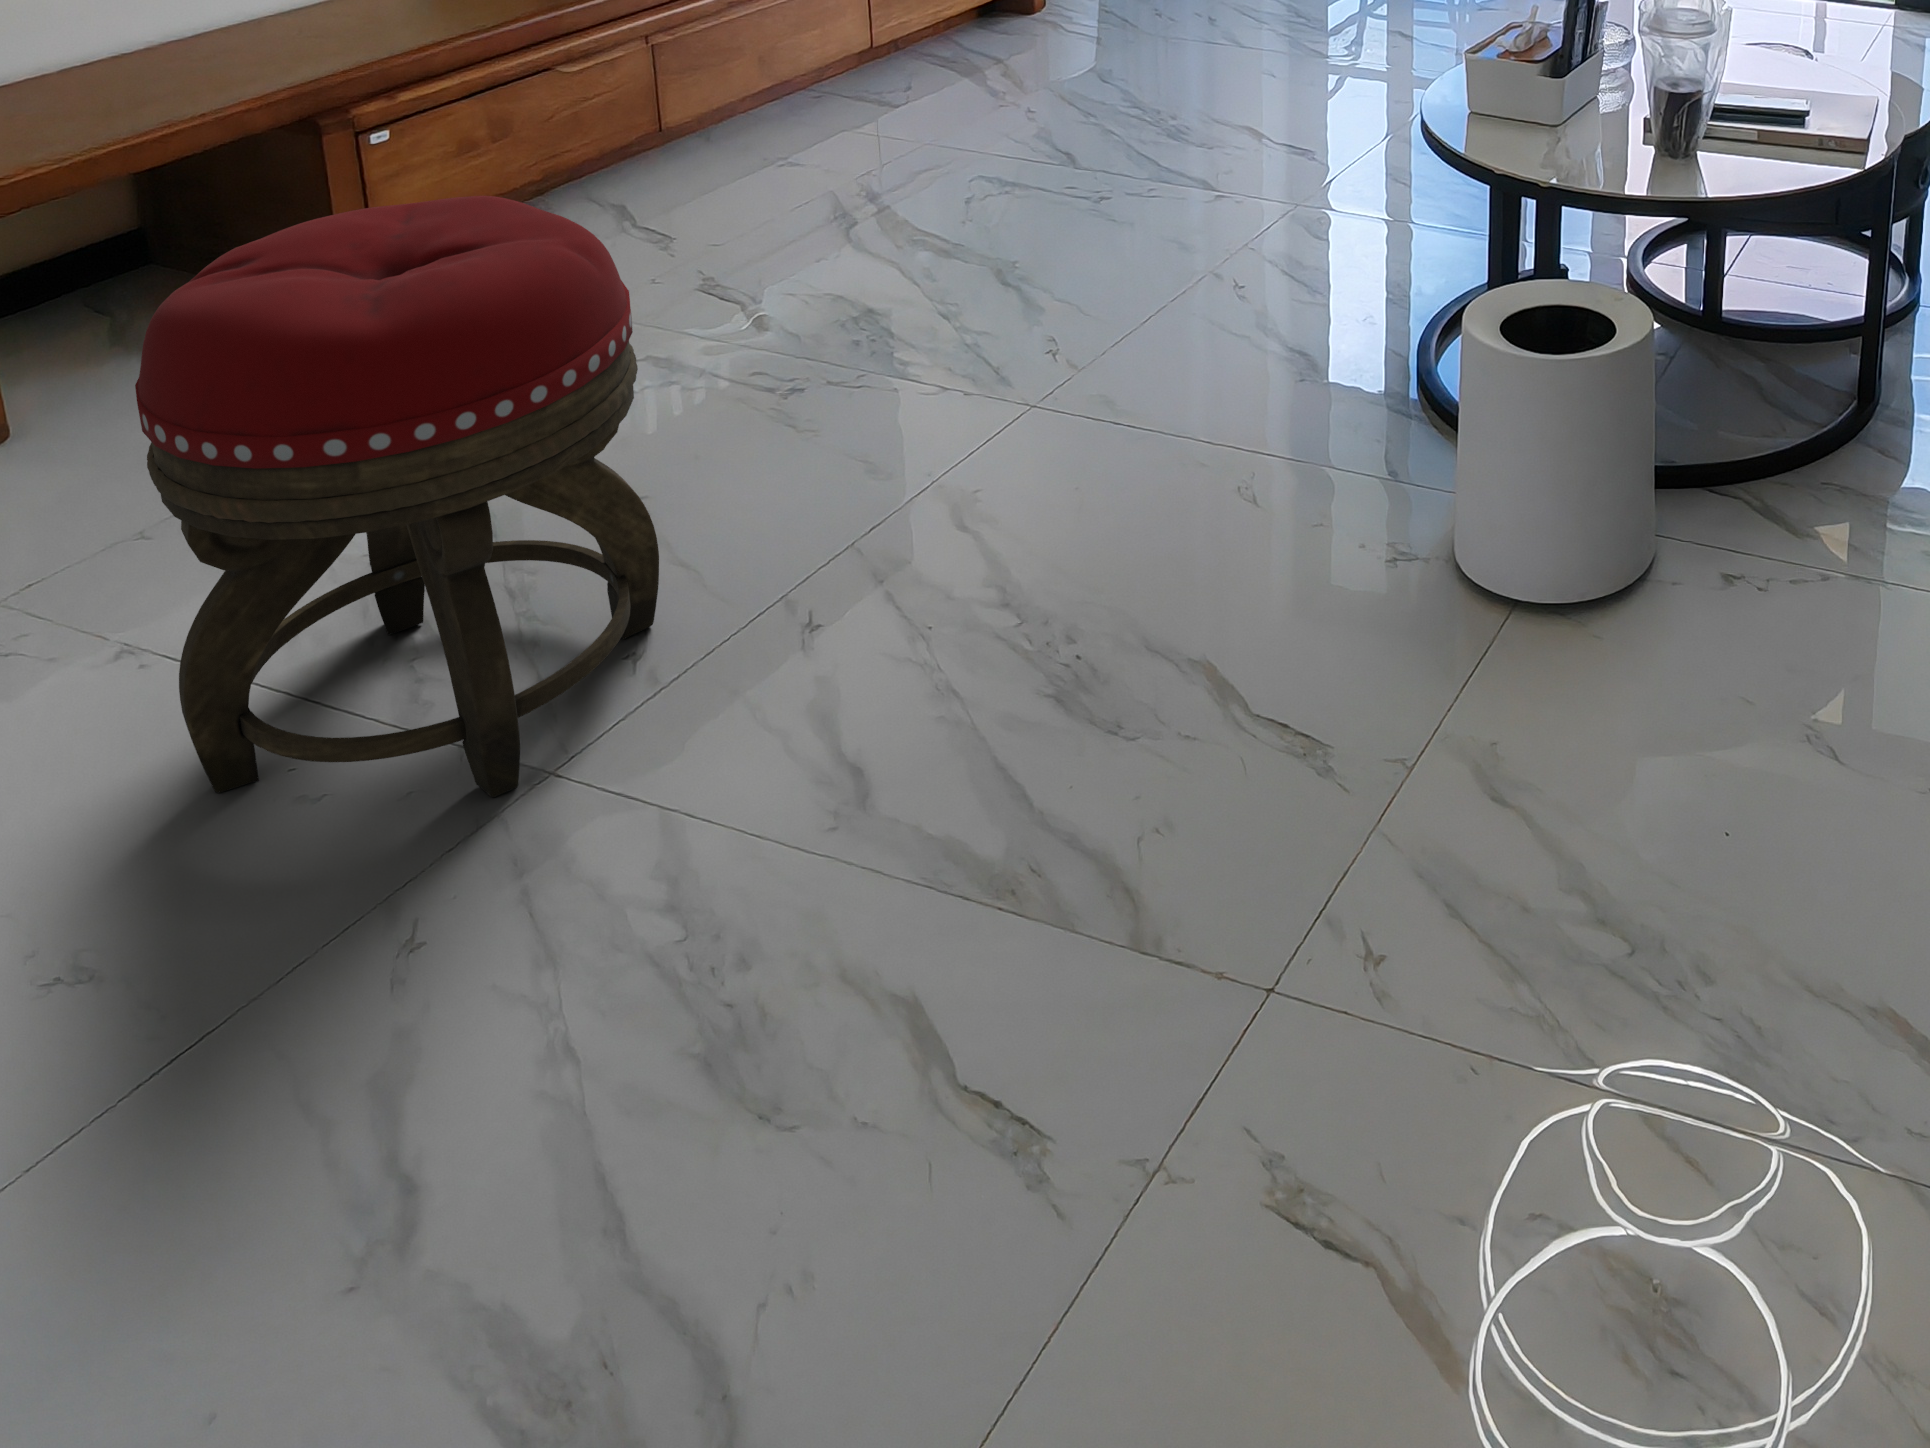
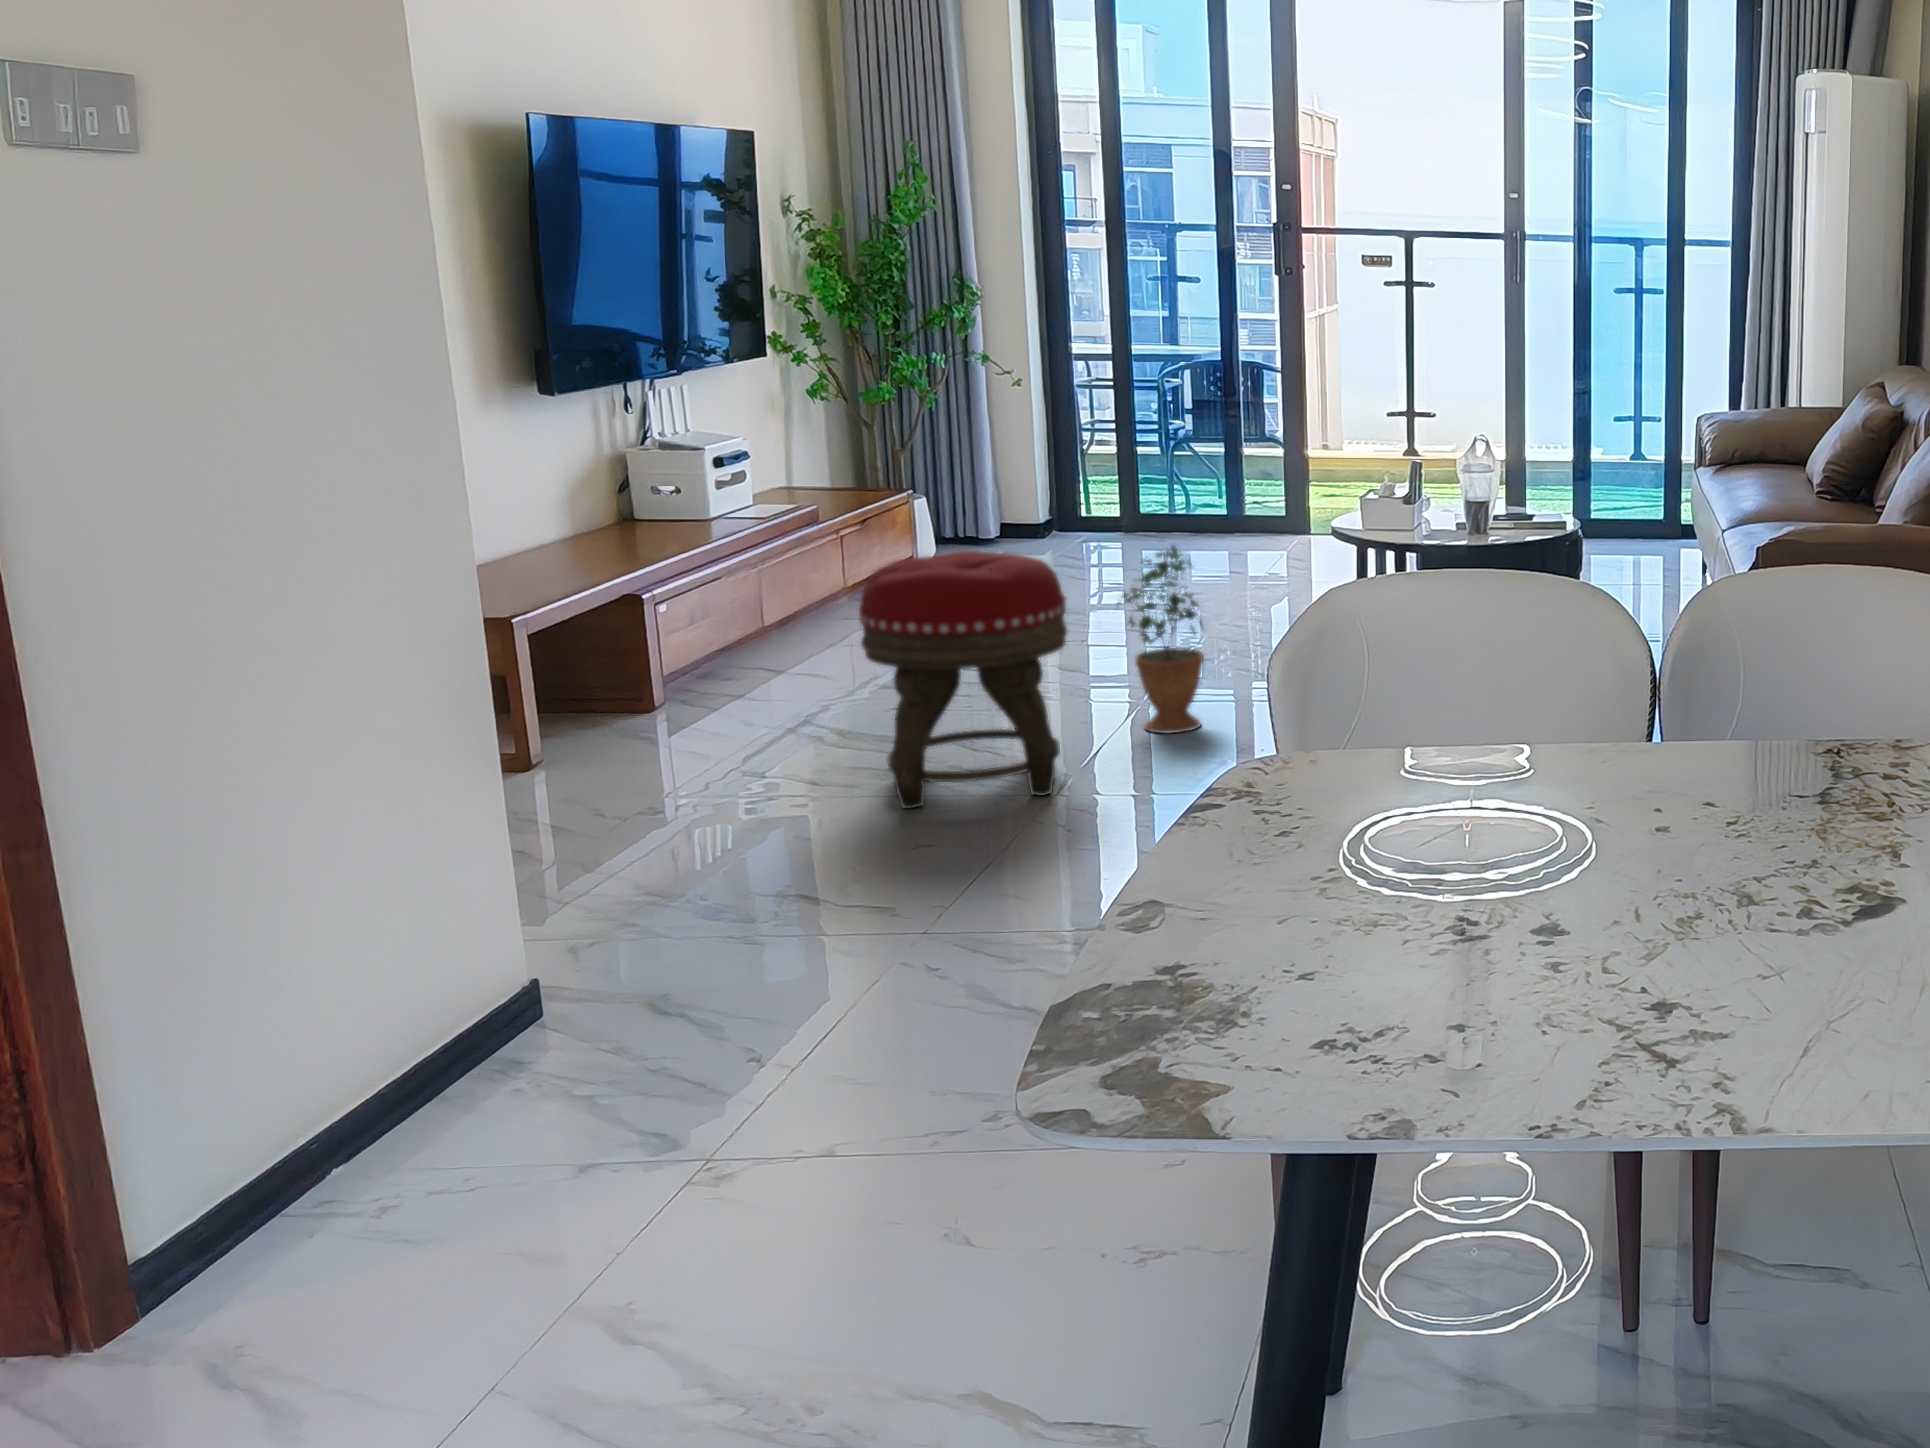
potted plant: none [871,153,1057,552] -> present [1118,546,1204,733]

